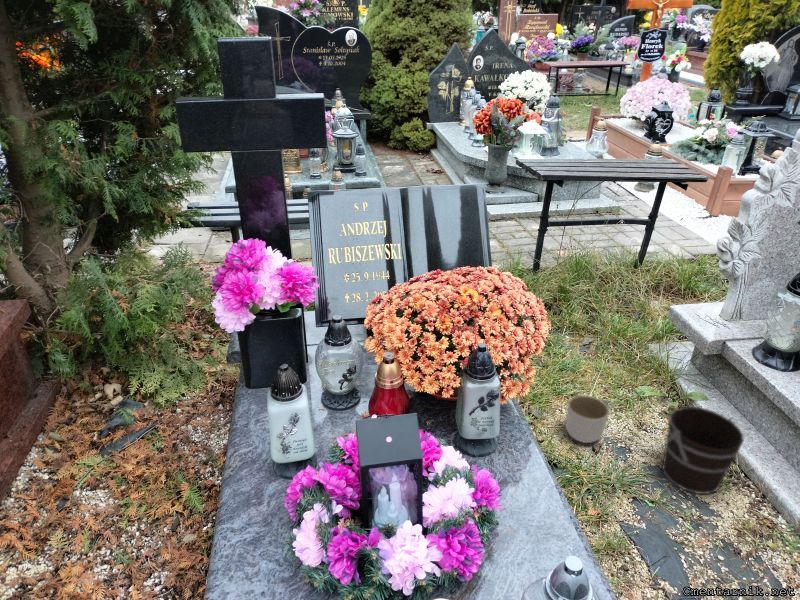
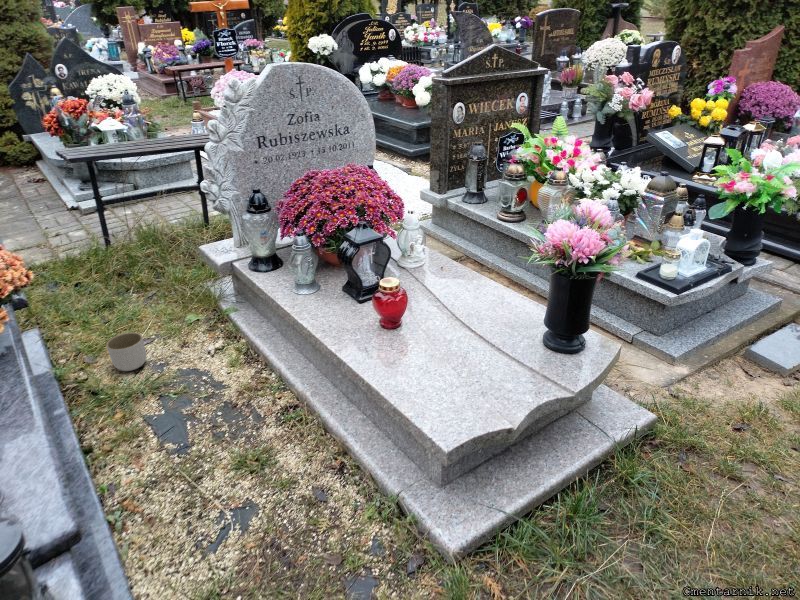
bucket: present [662,406,743,494] -> none [180,313,237,378]

